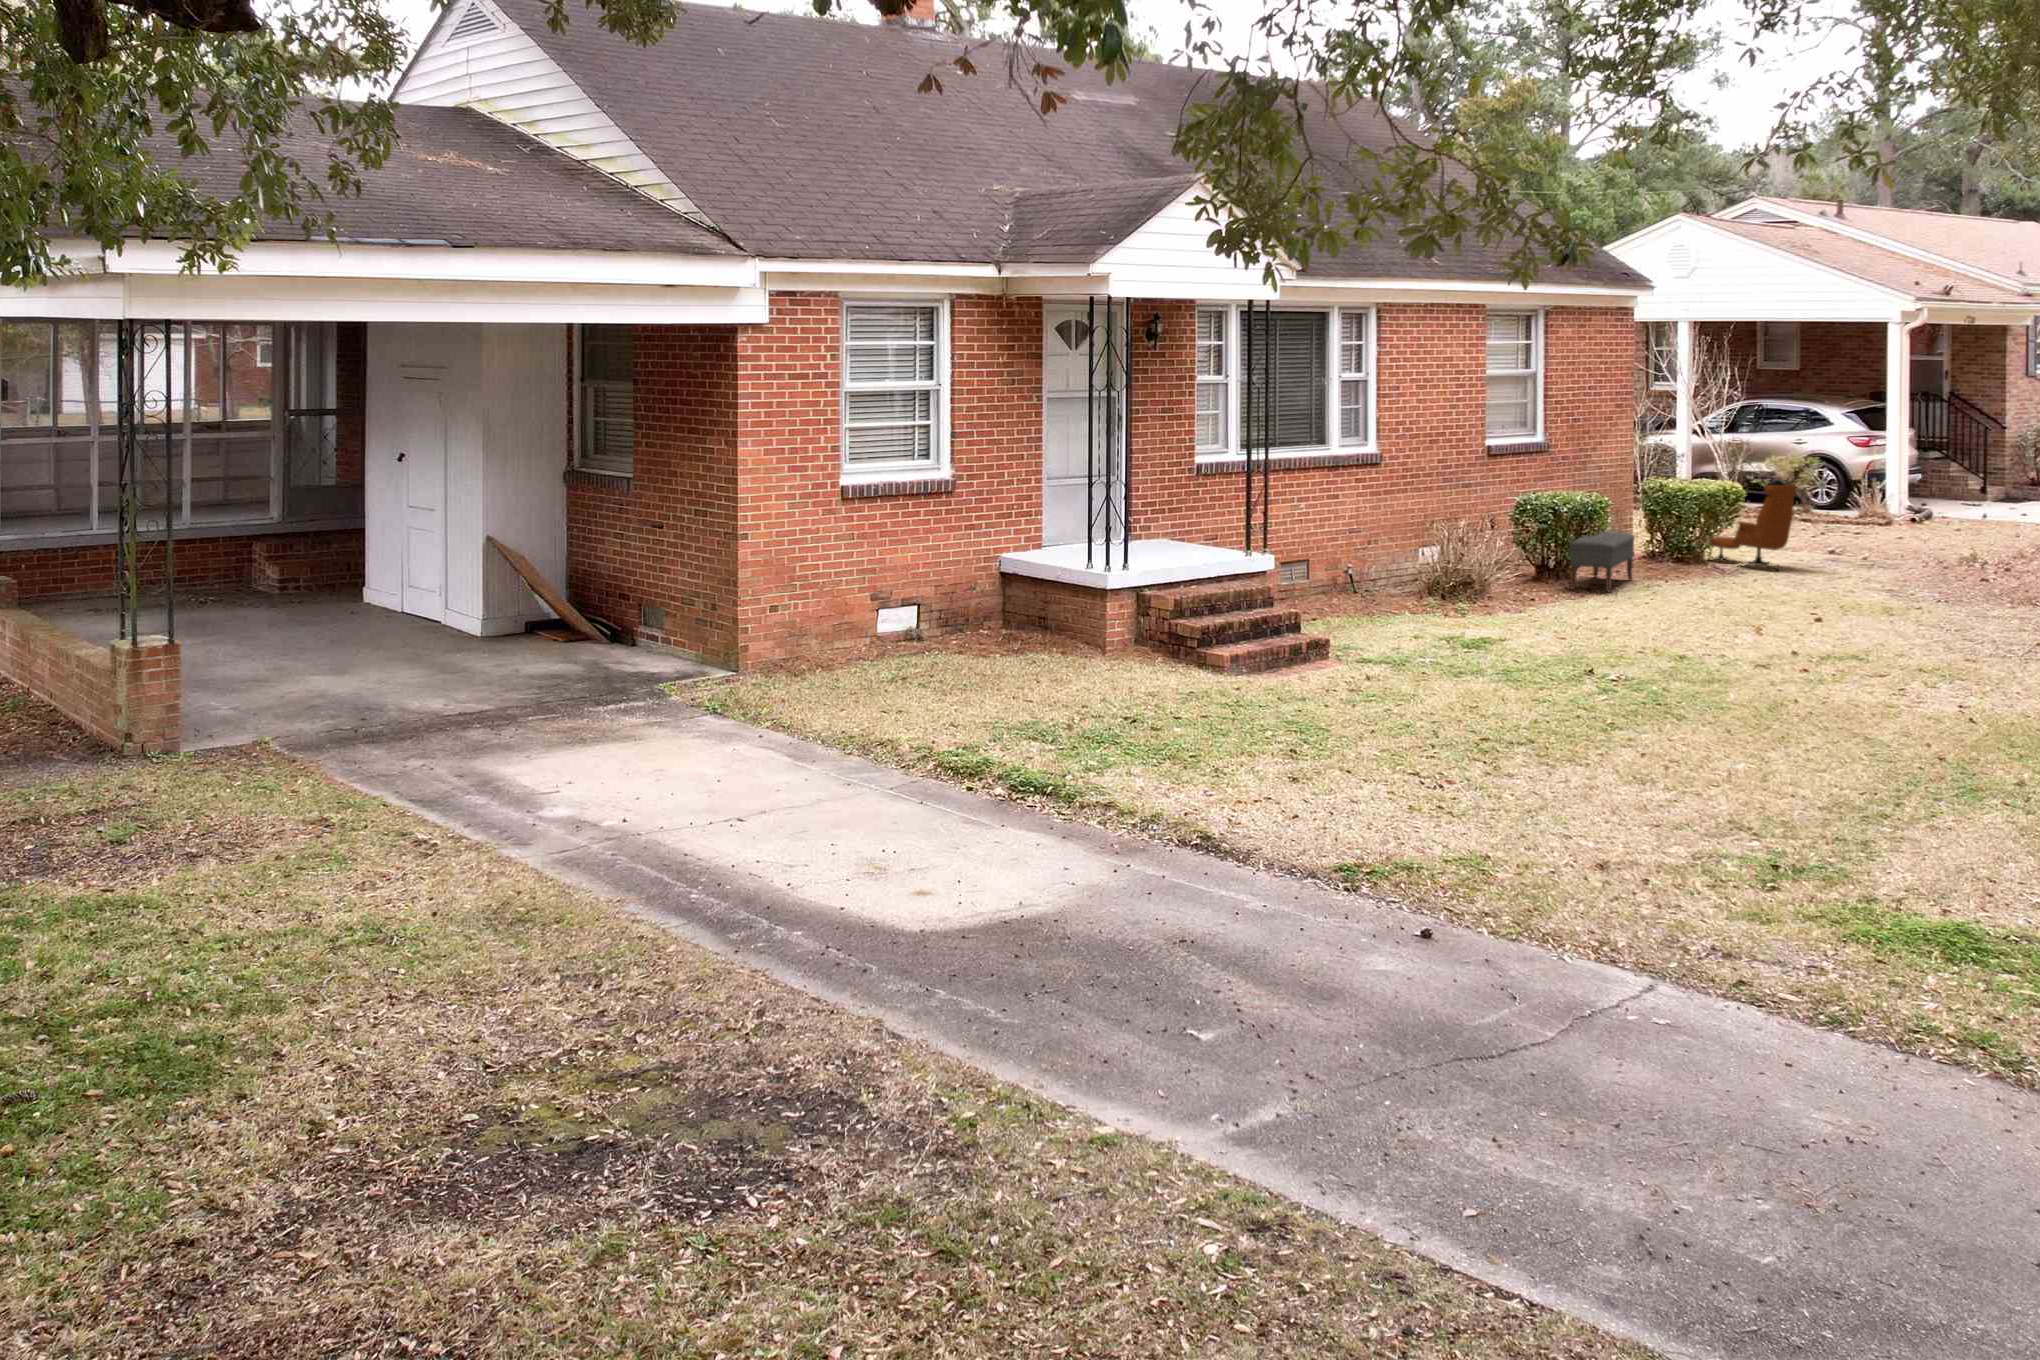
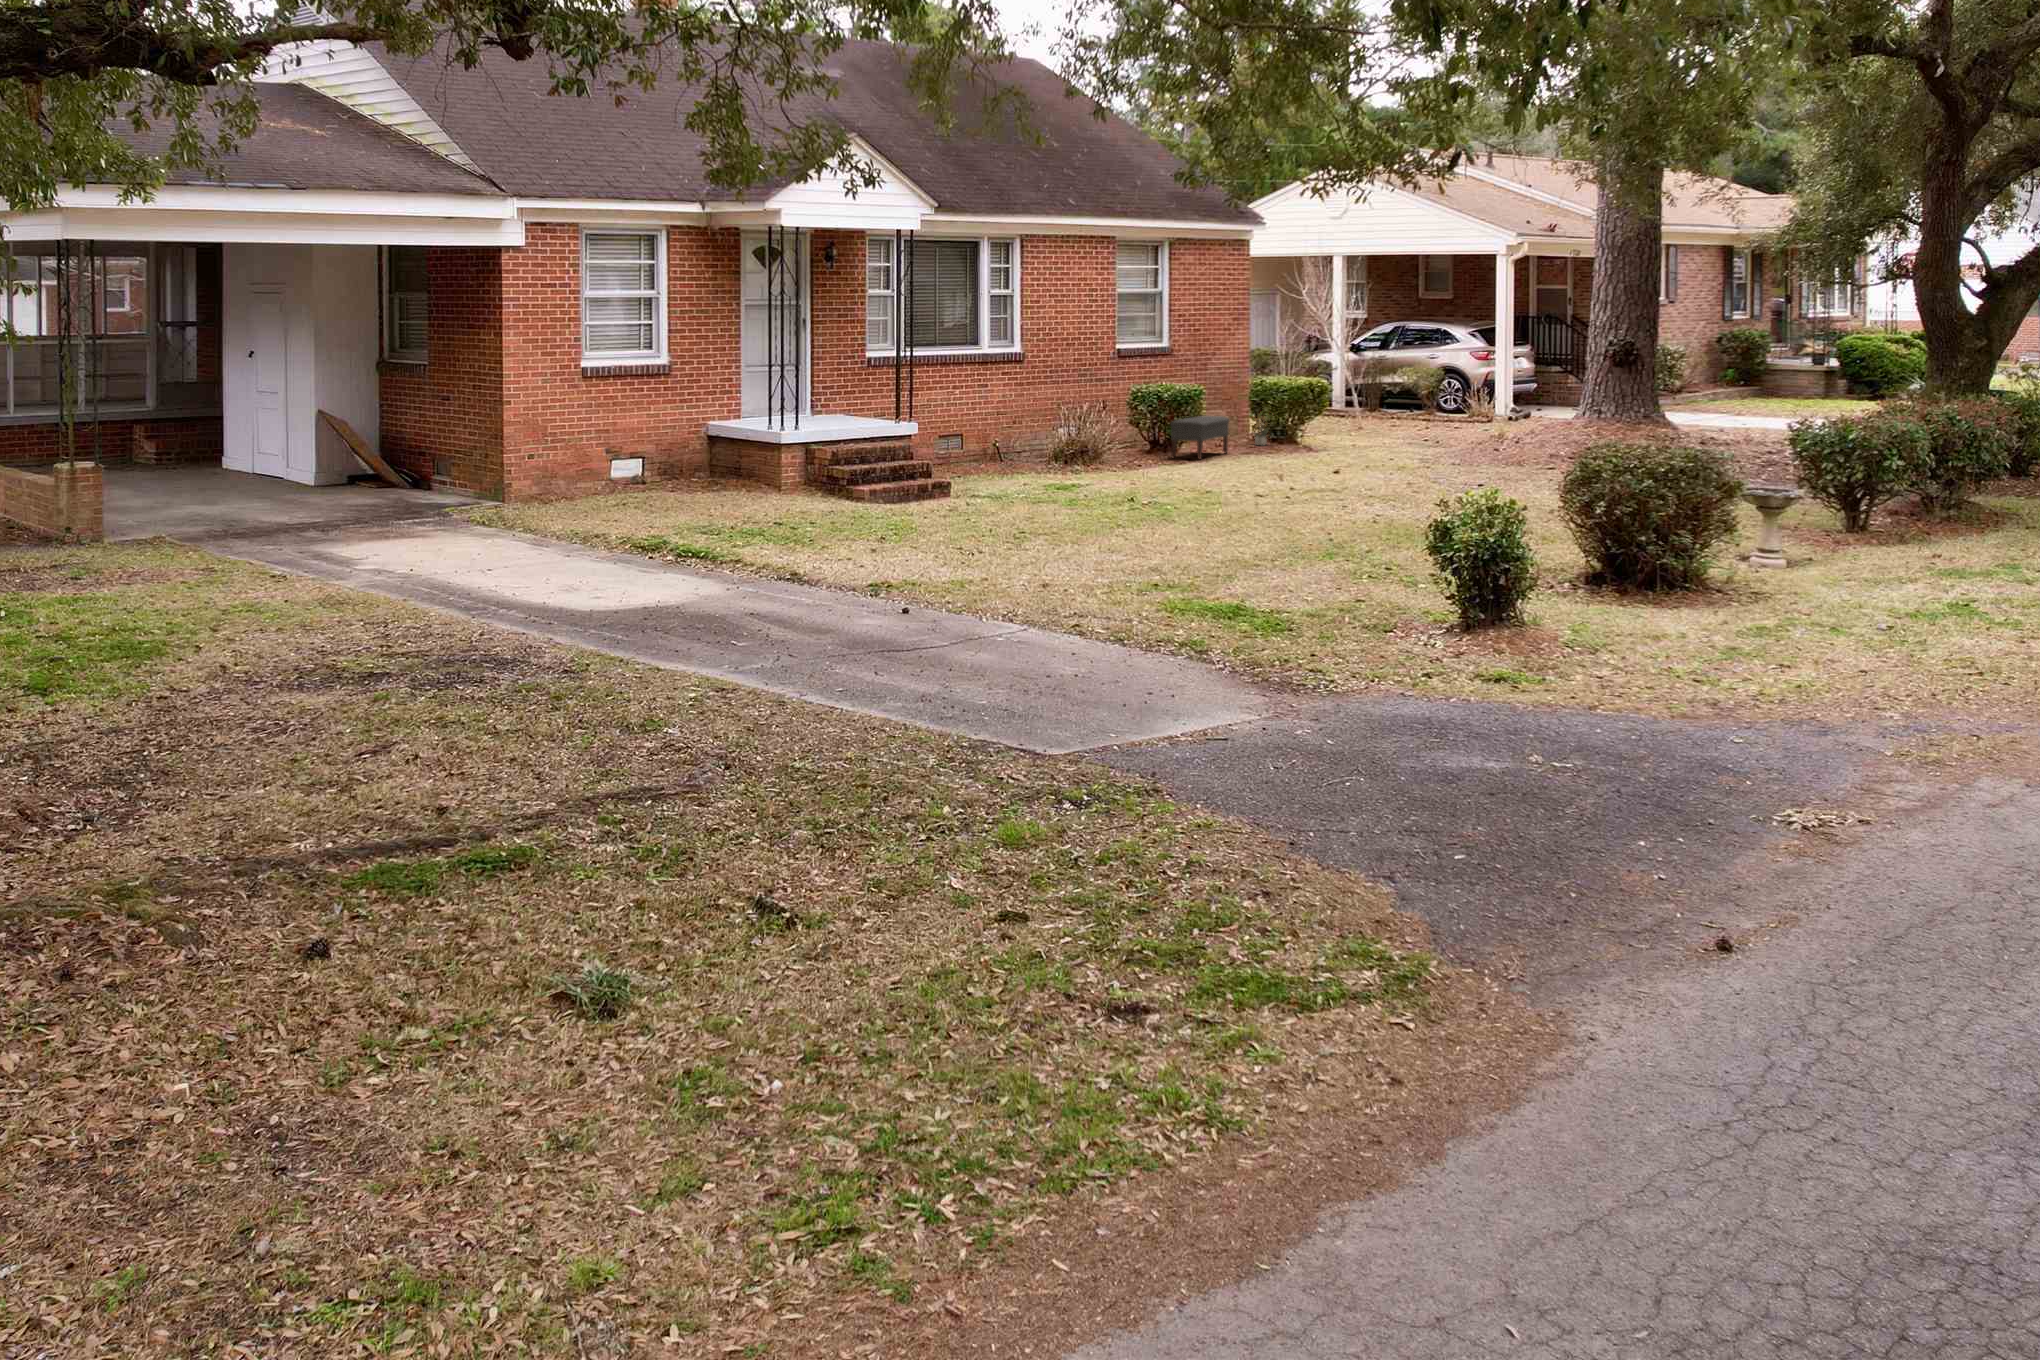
lounge chair: present [1709,485,1796,570] -> none [1299,379,1365,448]
potted plant: none [1640,521,1676,566] -> present [1250,414,1270,446]

